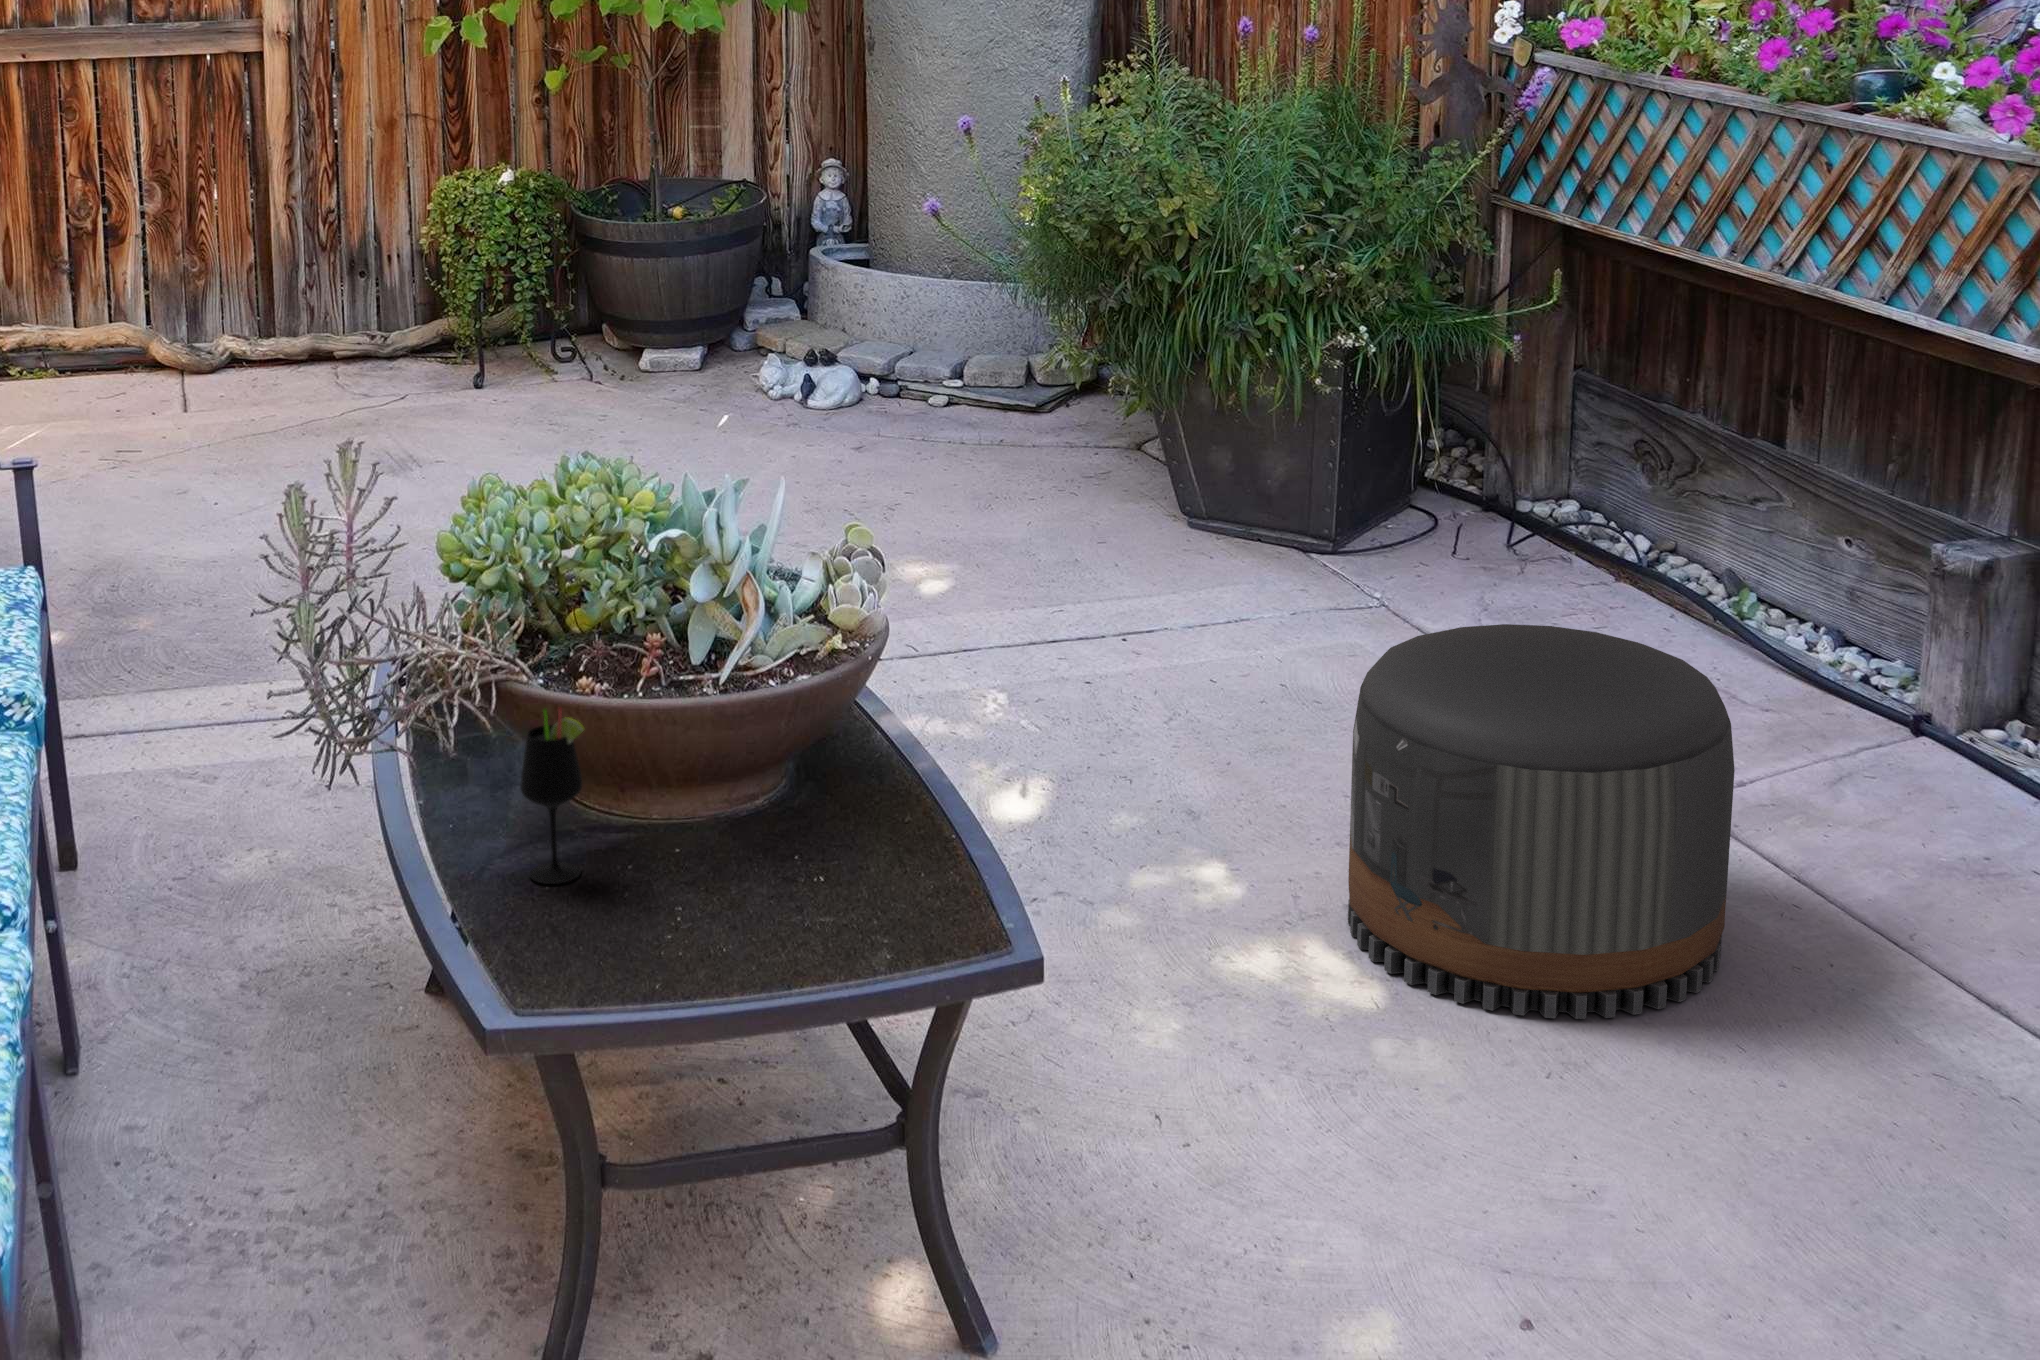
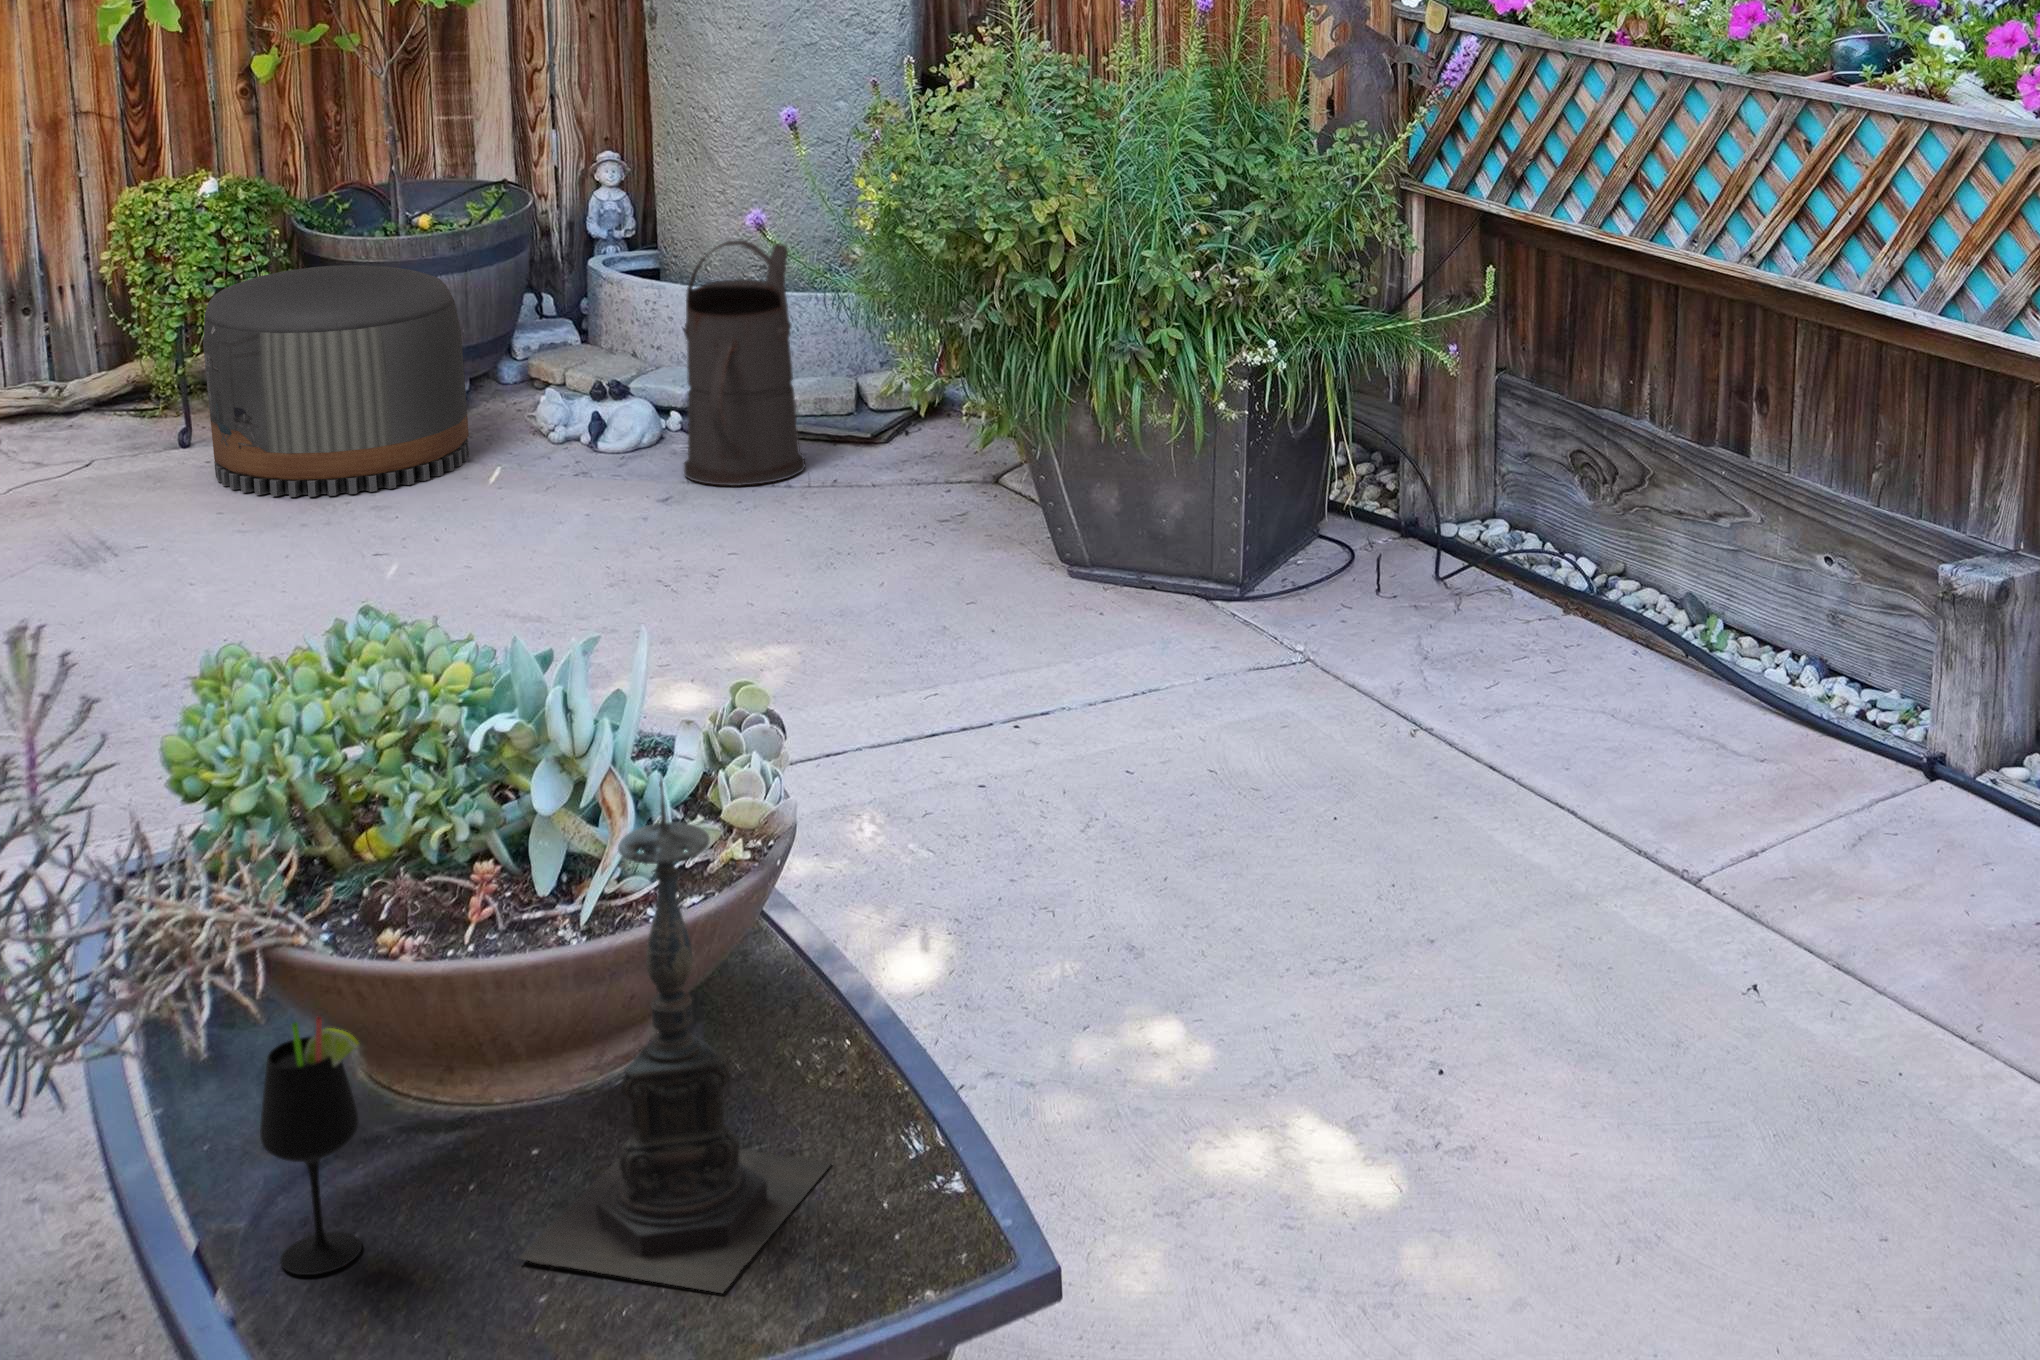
watering can: none [870,233,969,437] -> present [684,240,805,486]
candle holder: none [679,562,897,923] -> present [519,775,830,1293]
pouf: present [1348,624,1735,1019] -> present [203,265,469,497]

